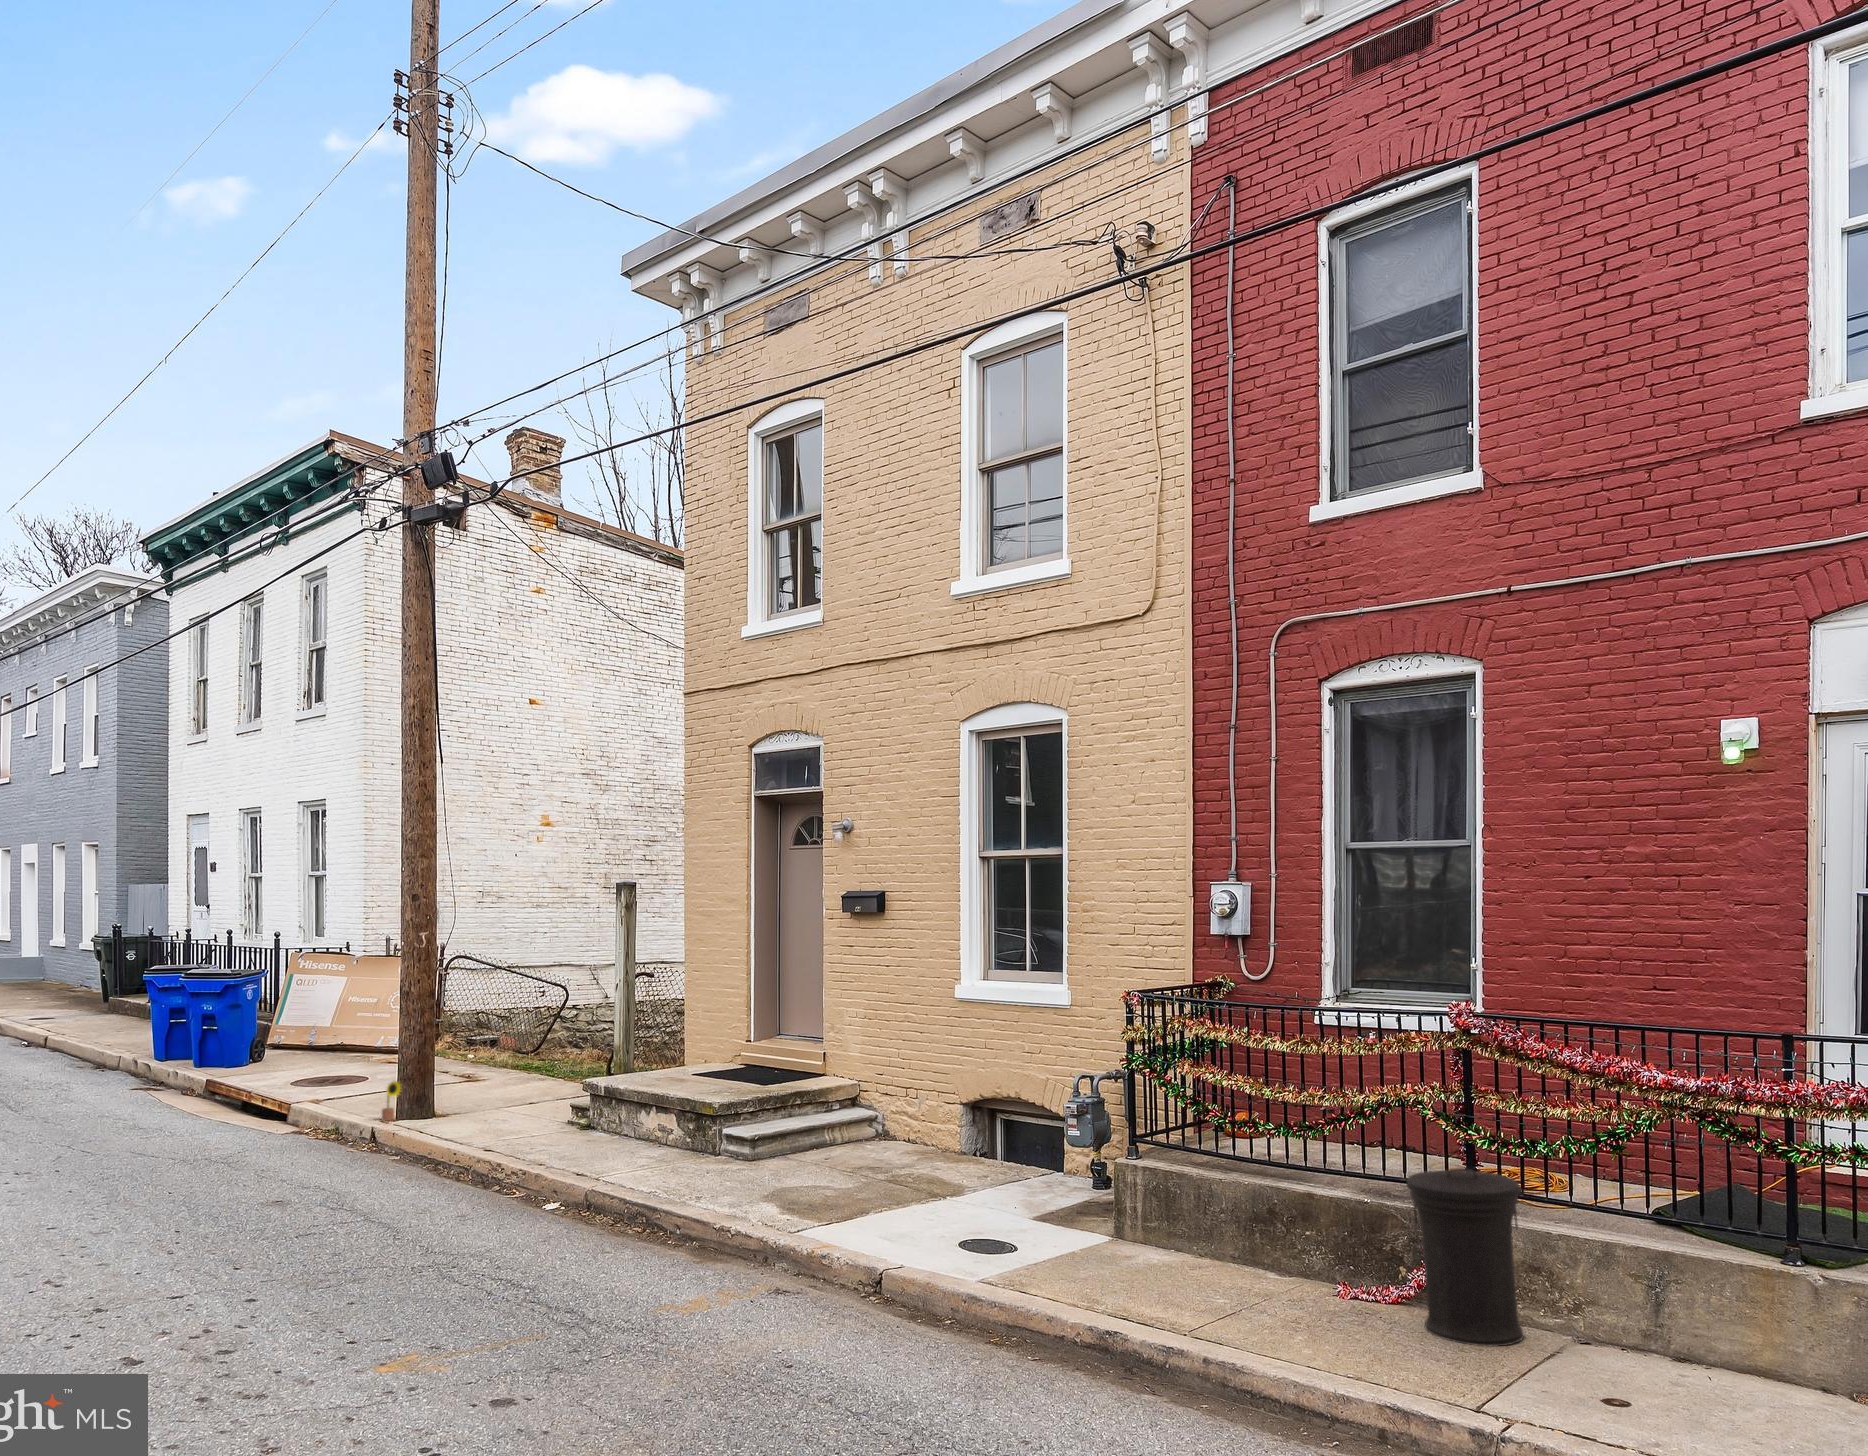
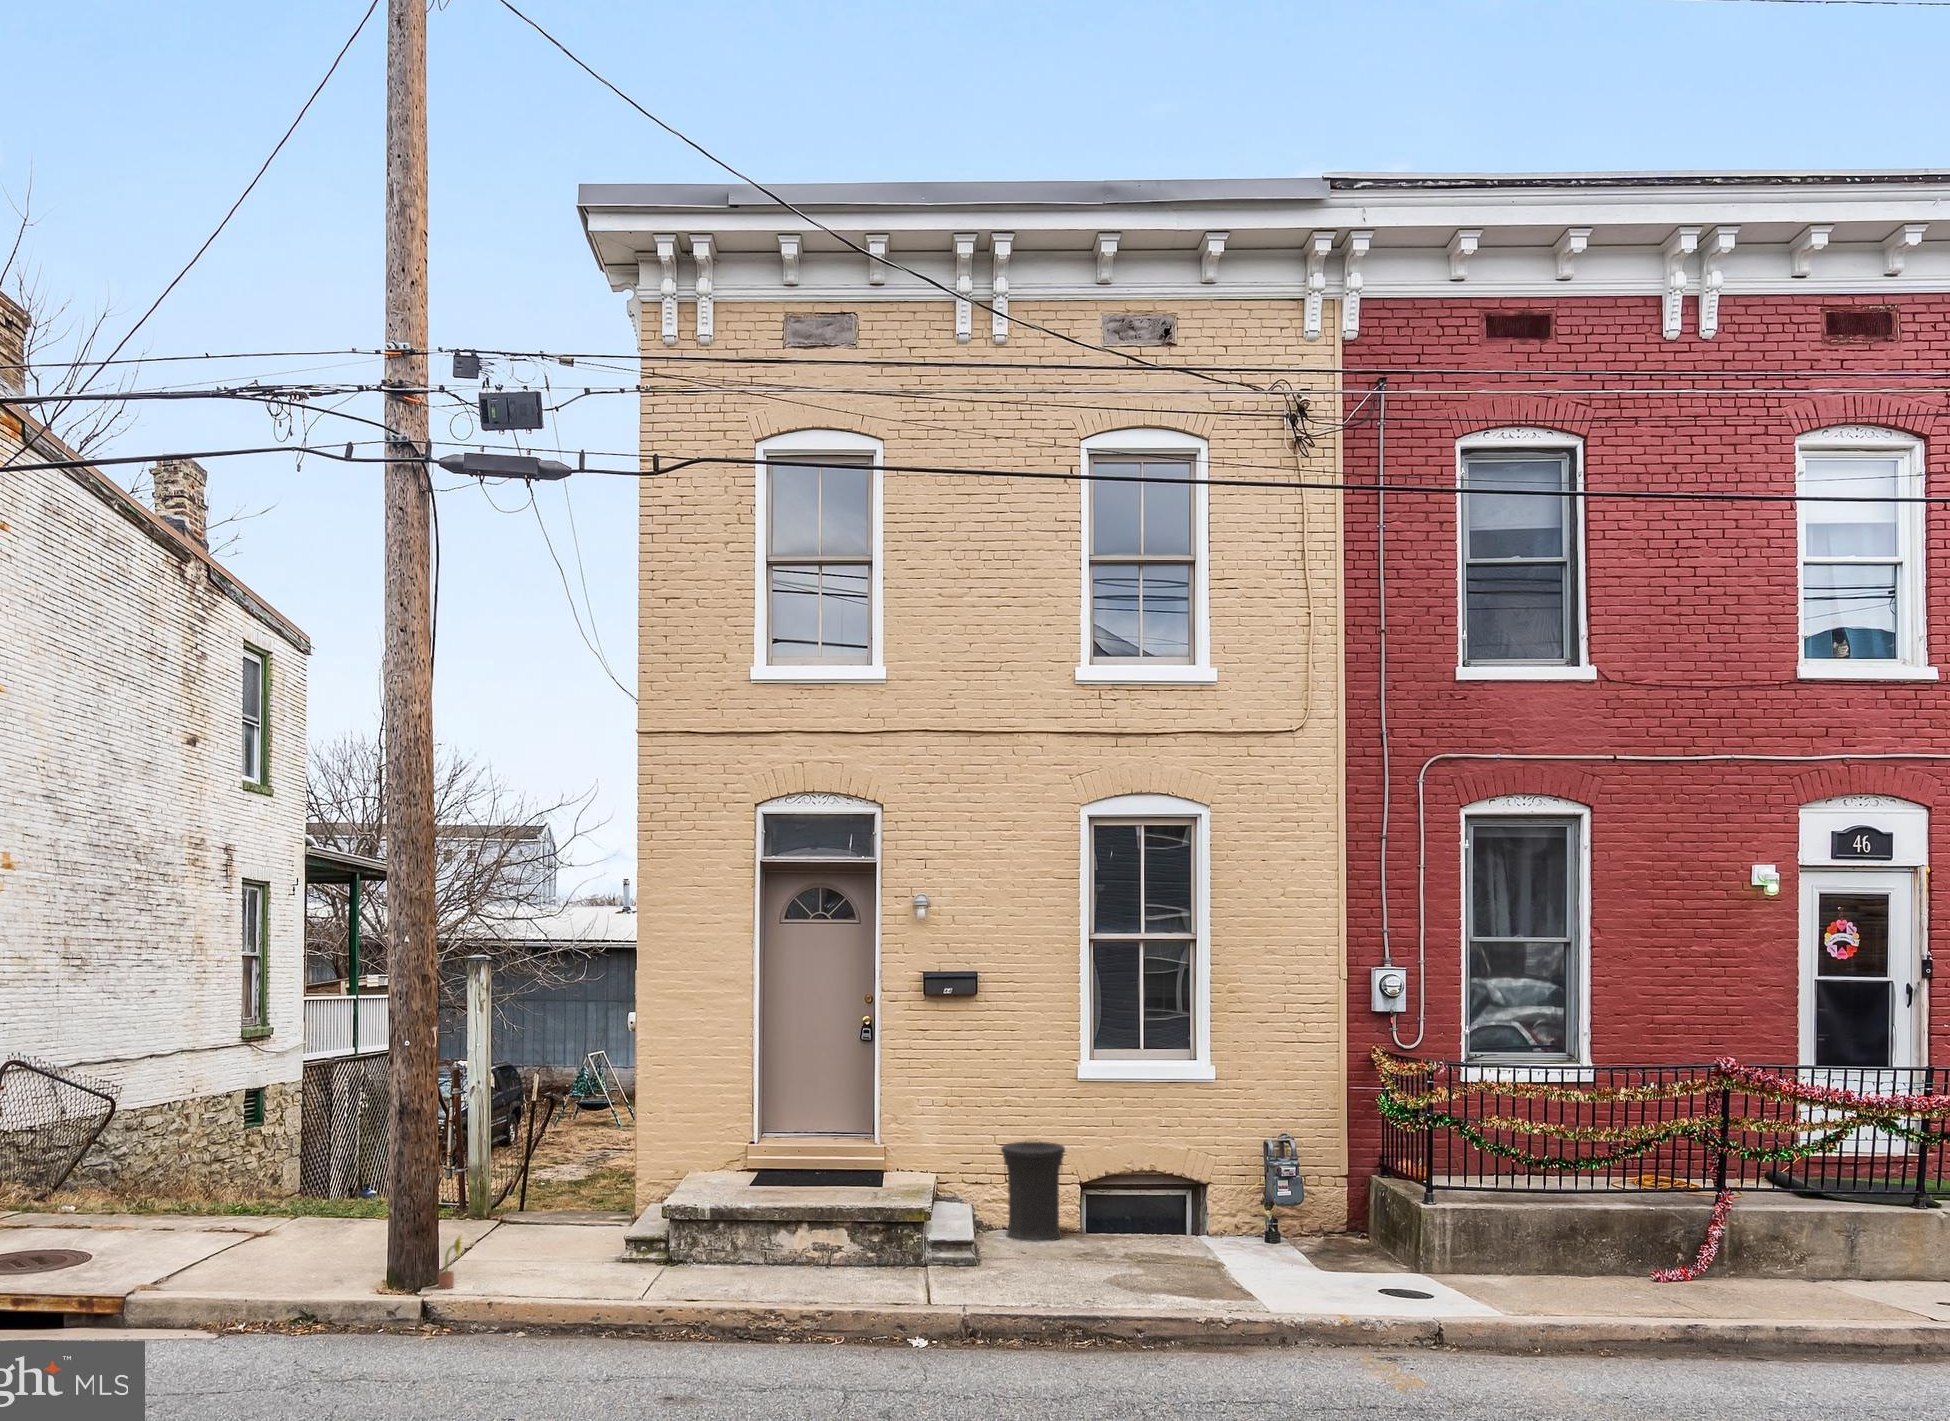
trash can: present [1406,1168,1524,1346] -> present [1001,1140,1065,1242]

